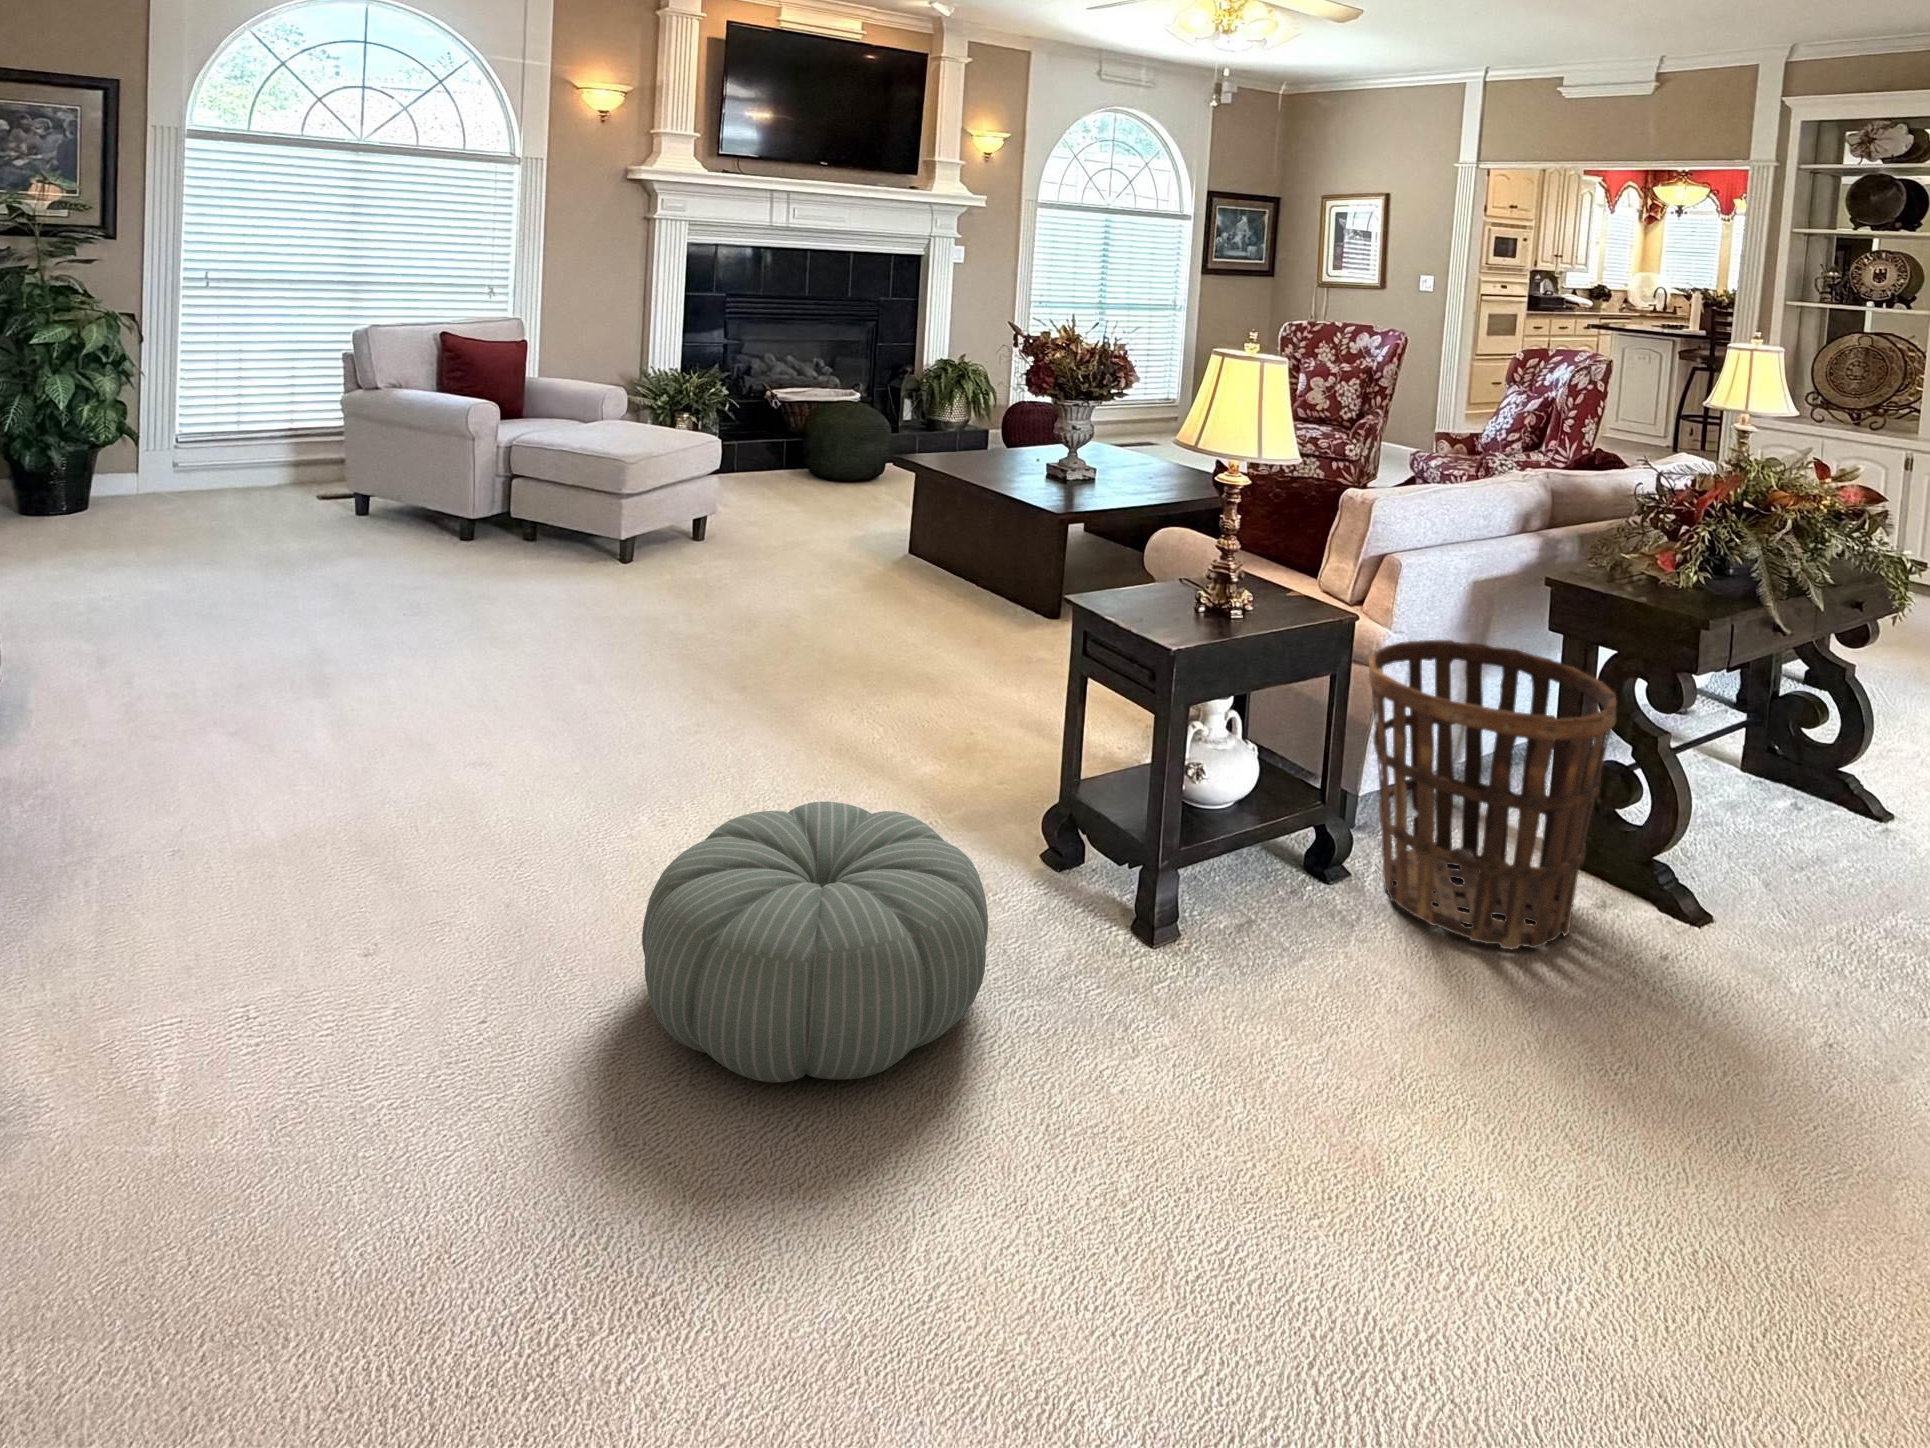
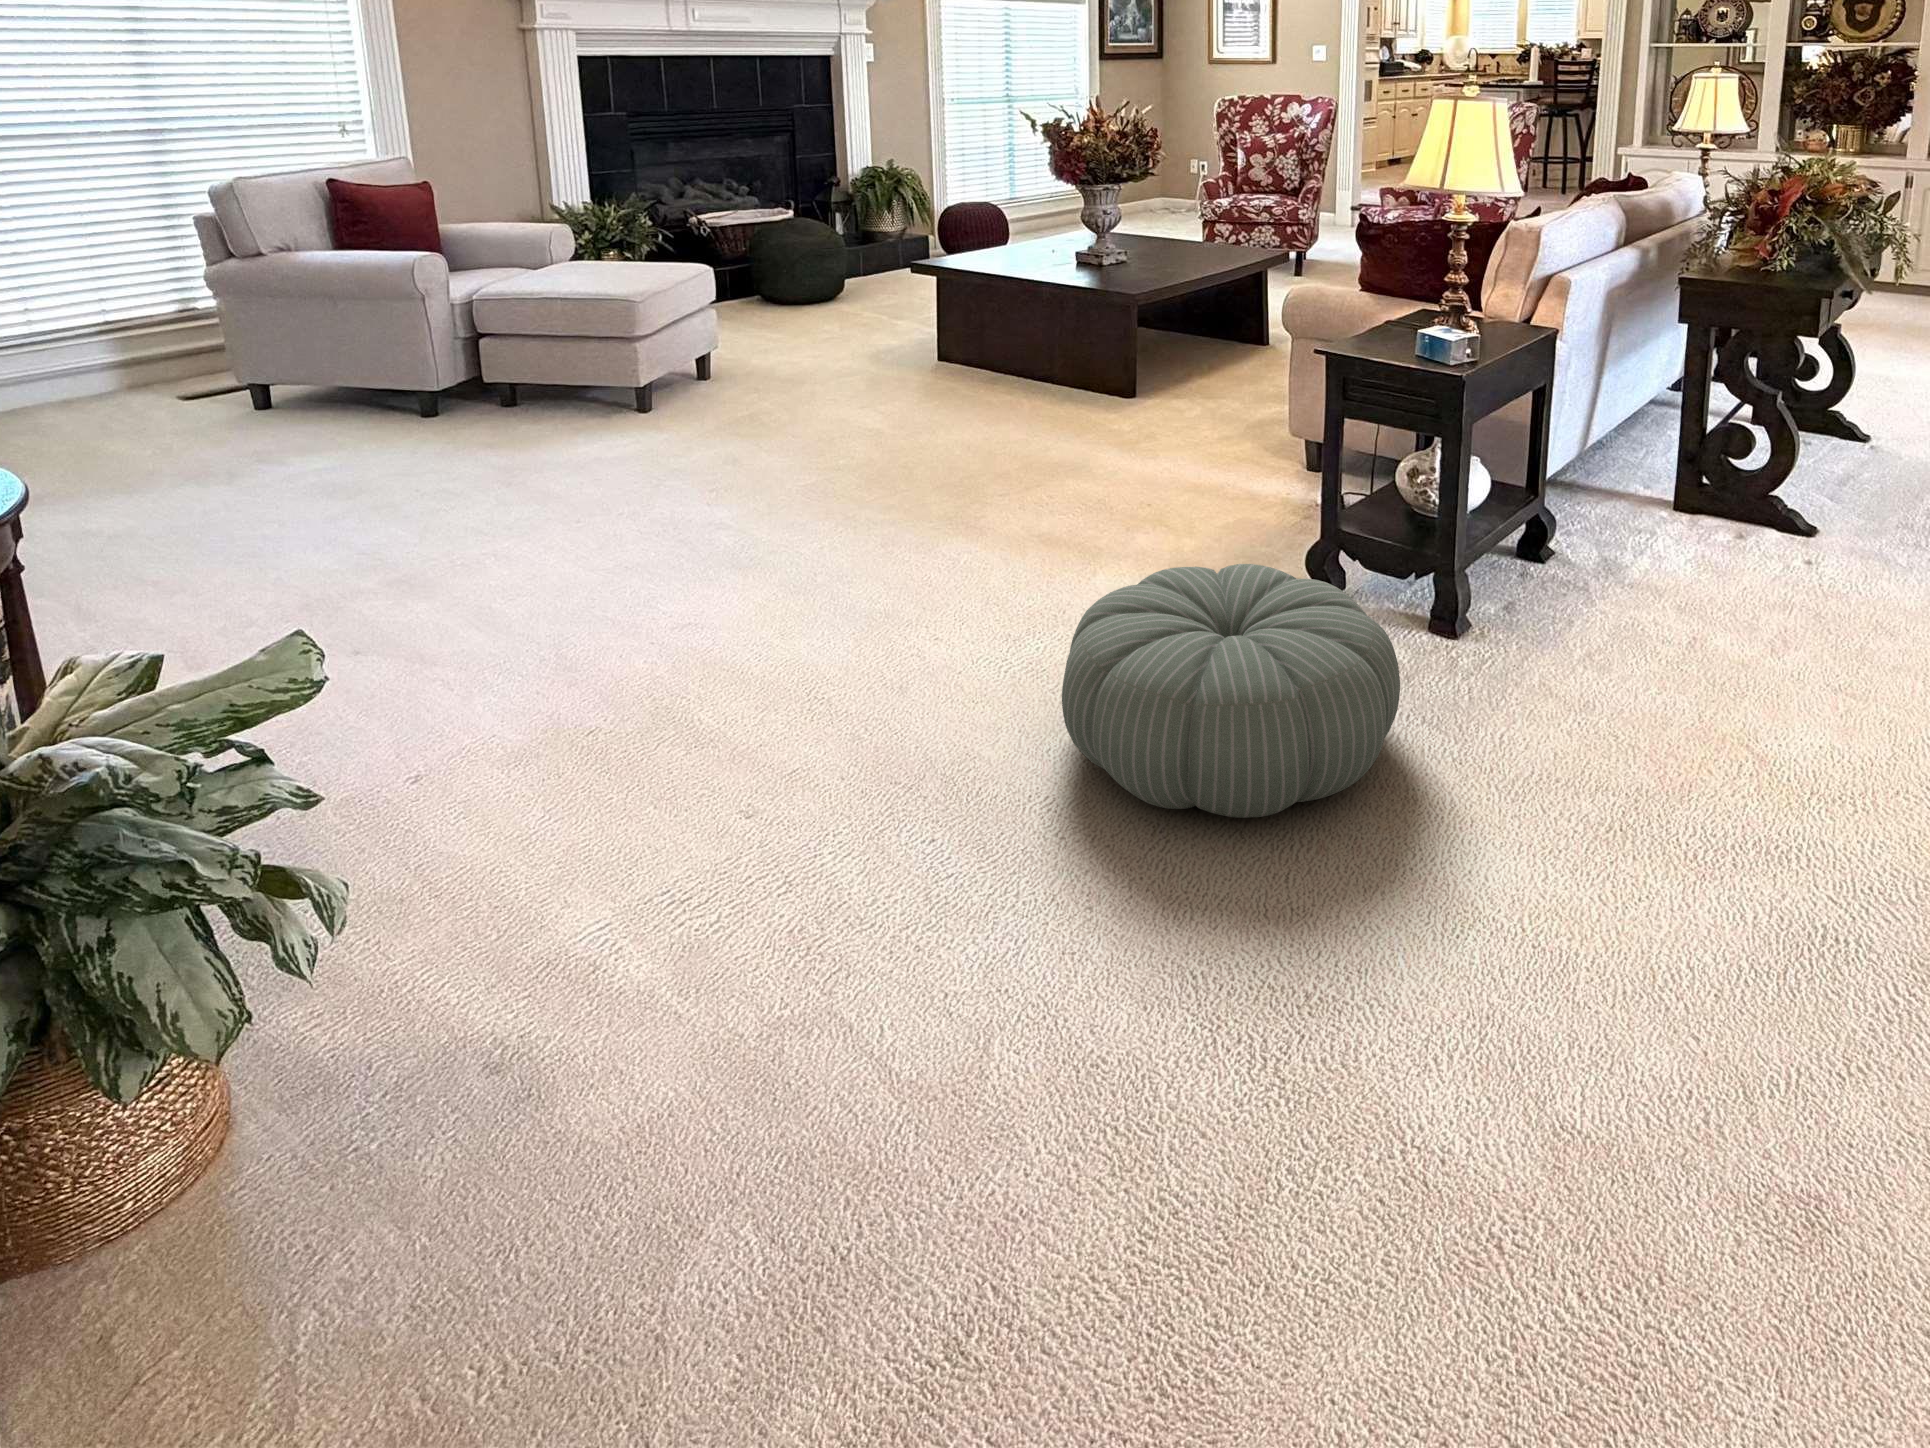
basket: present [1369,640,1616,949] -> none [1567,339,1788,579]

